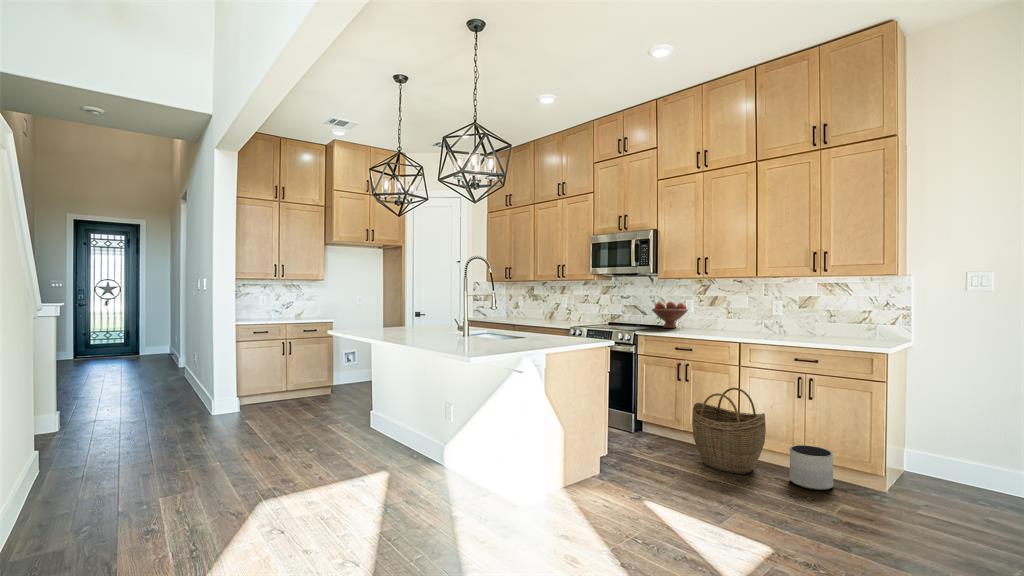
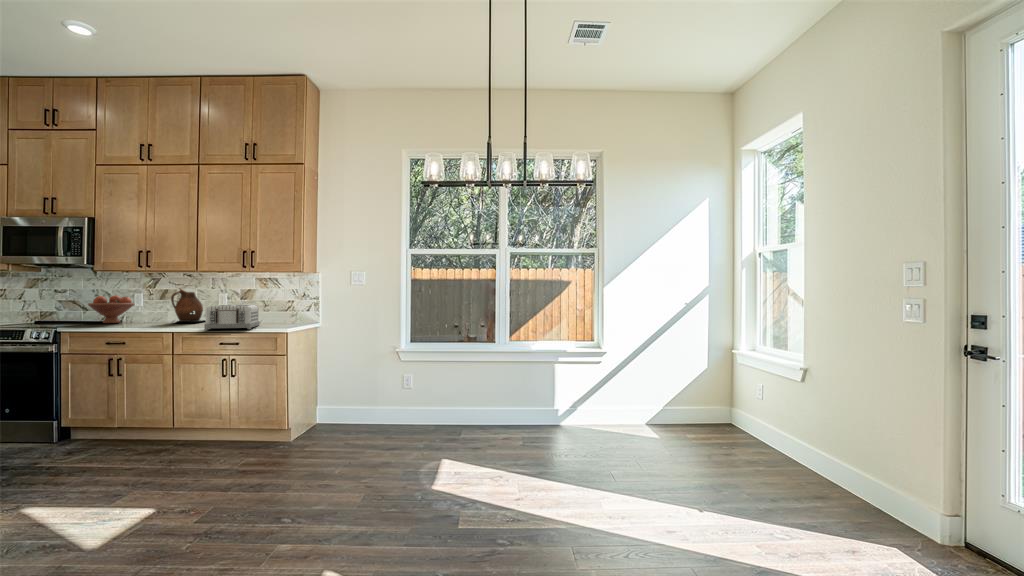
ceramic pitcher: none [724,295,760,331] -> present [171,288,203,322]
toaster: none [776,314,831,345] -> present [204,305,260,330]
woven basket: present [692,388,766,474] -> none [112,376,191,457]
planter: present [790,445,833,490] -> none [207,417,244,454]

